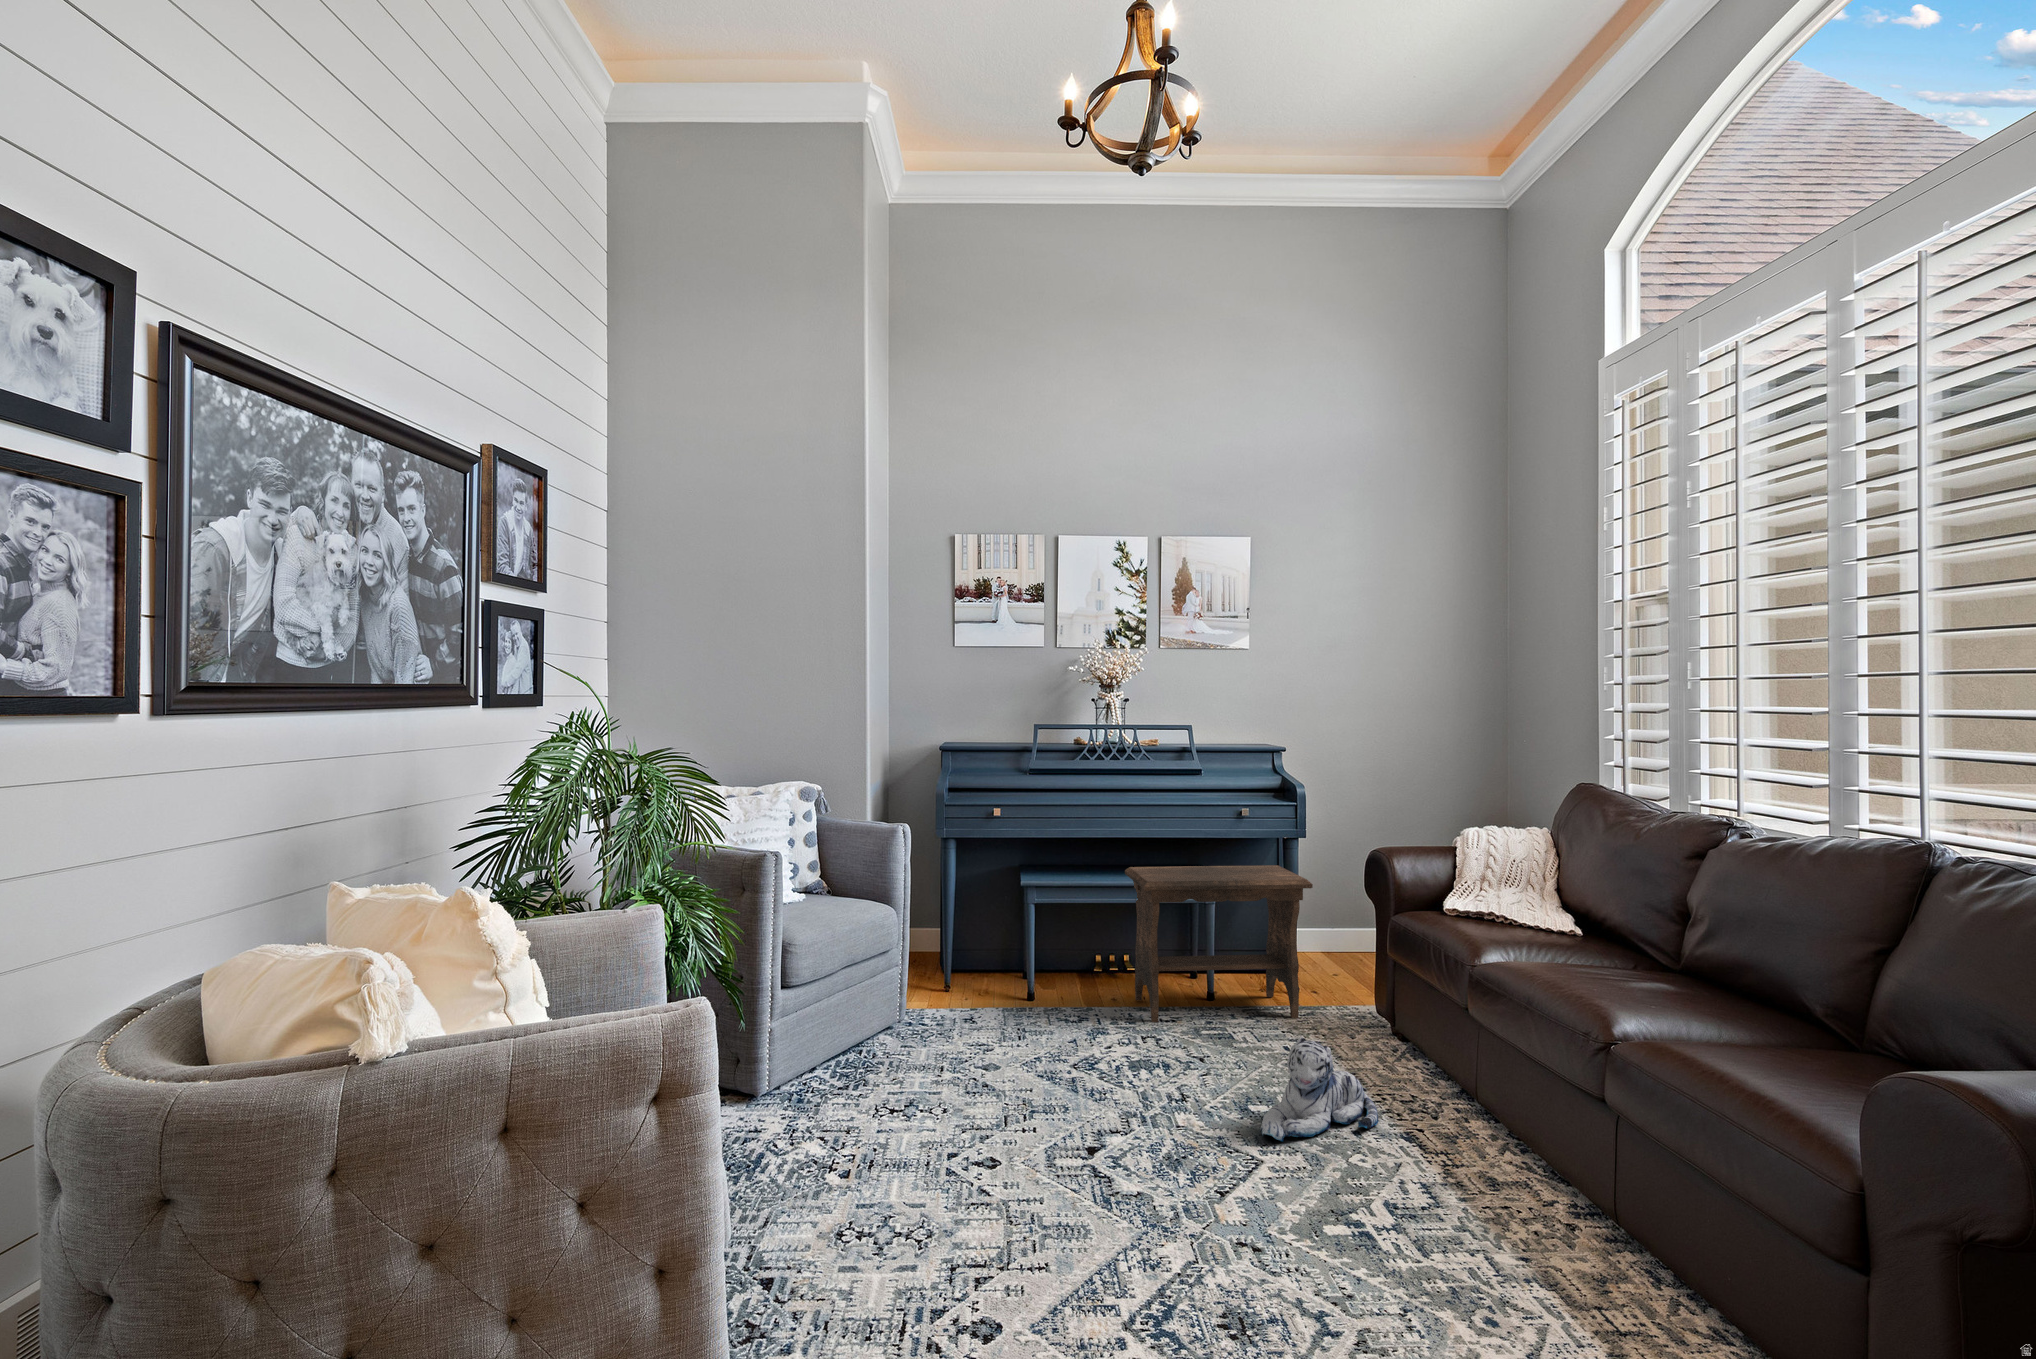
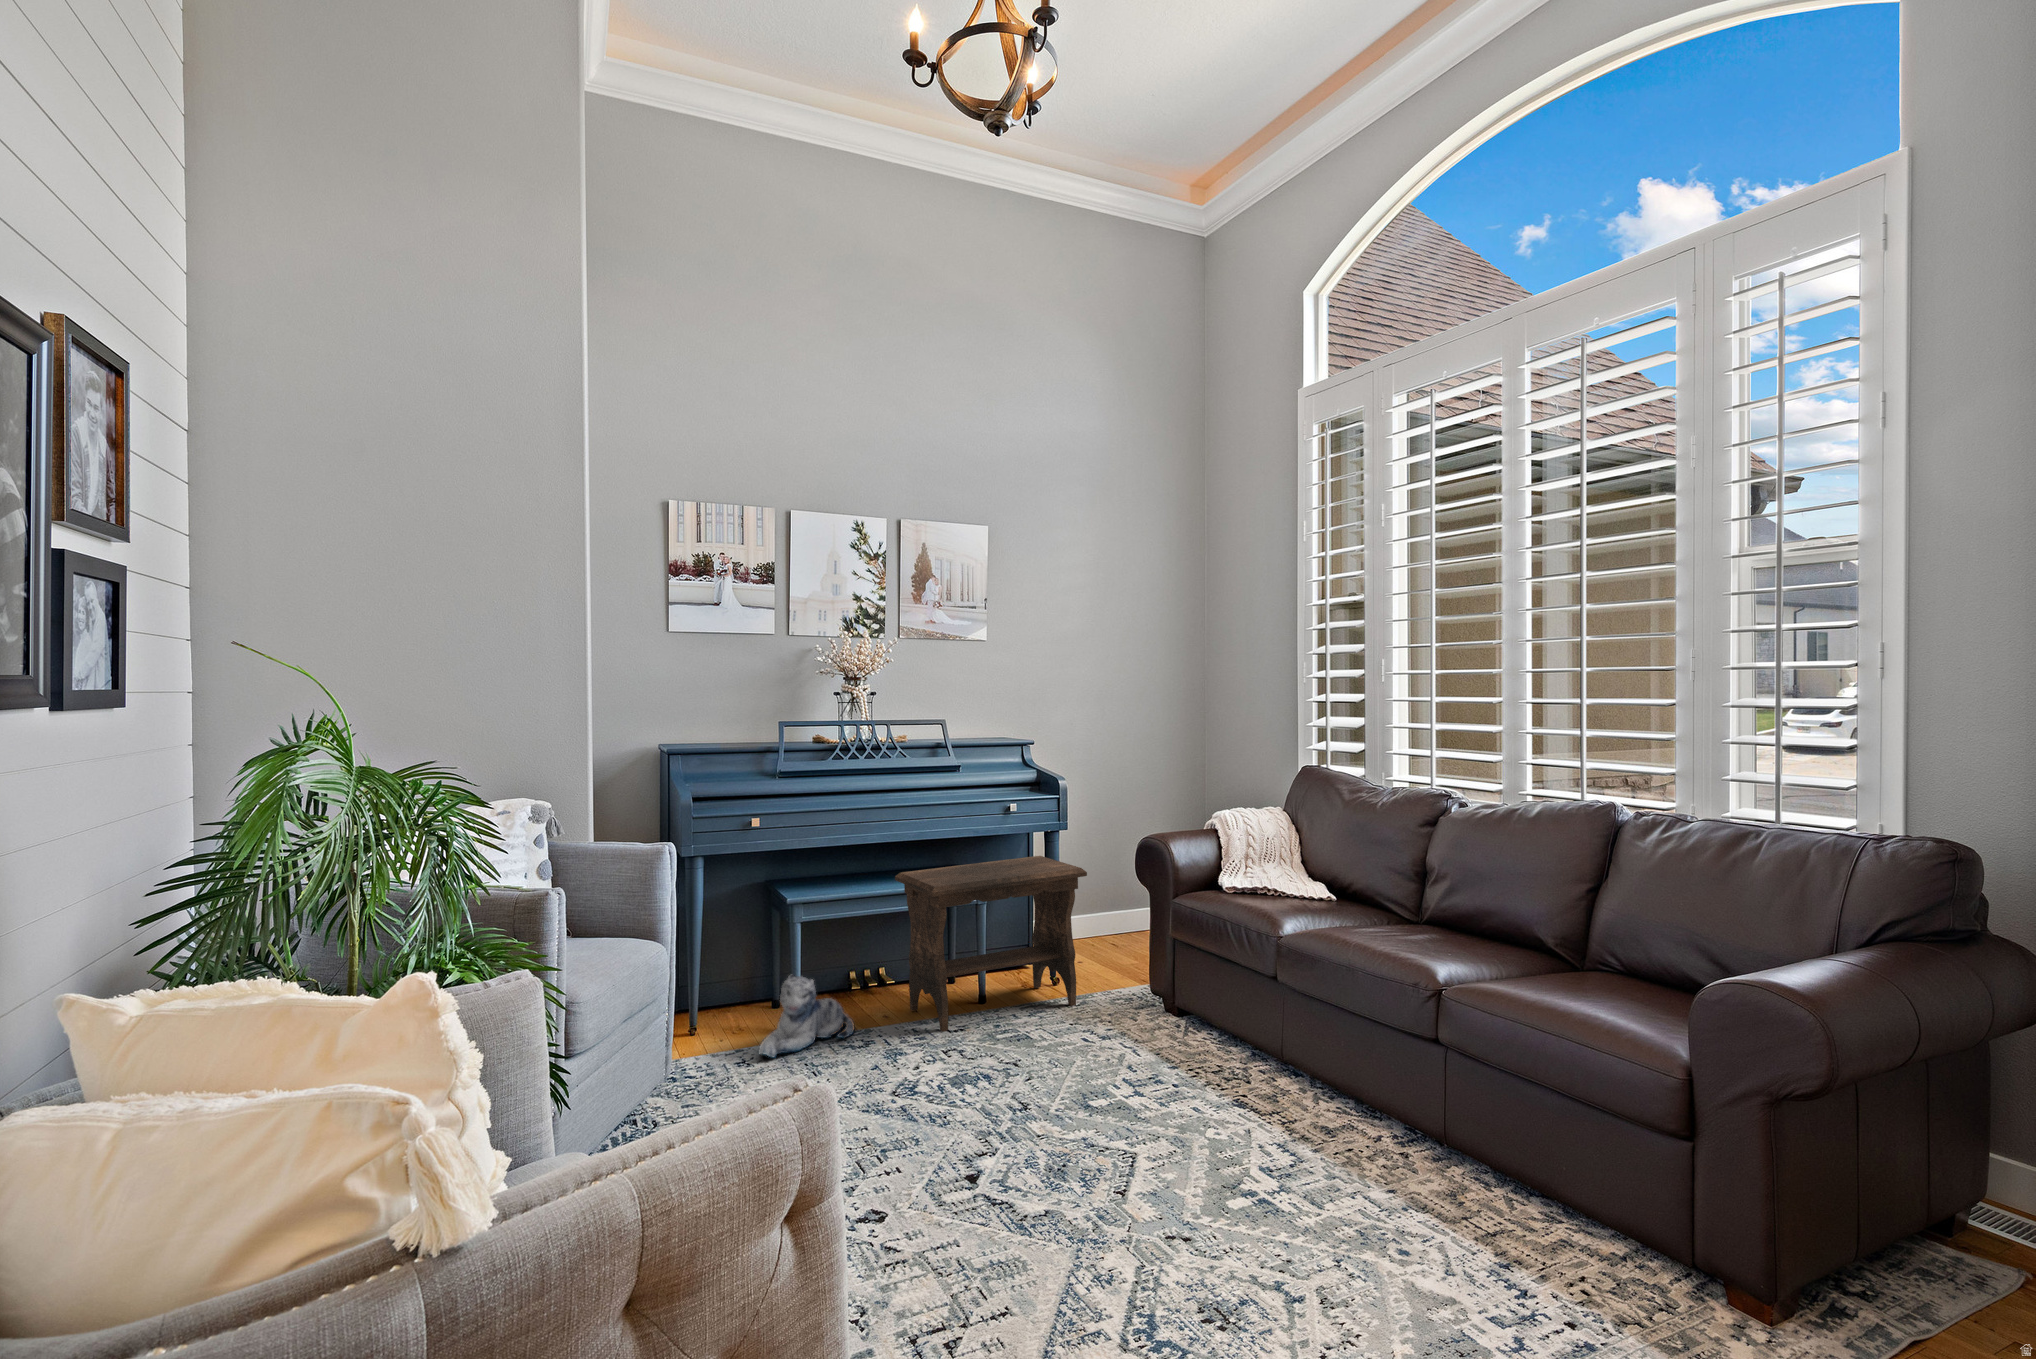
plush toy: present [1261,1037,1378,1141] -> present [758,975,855,1057]

